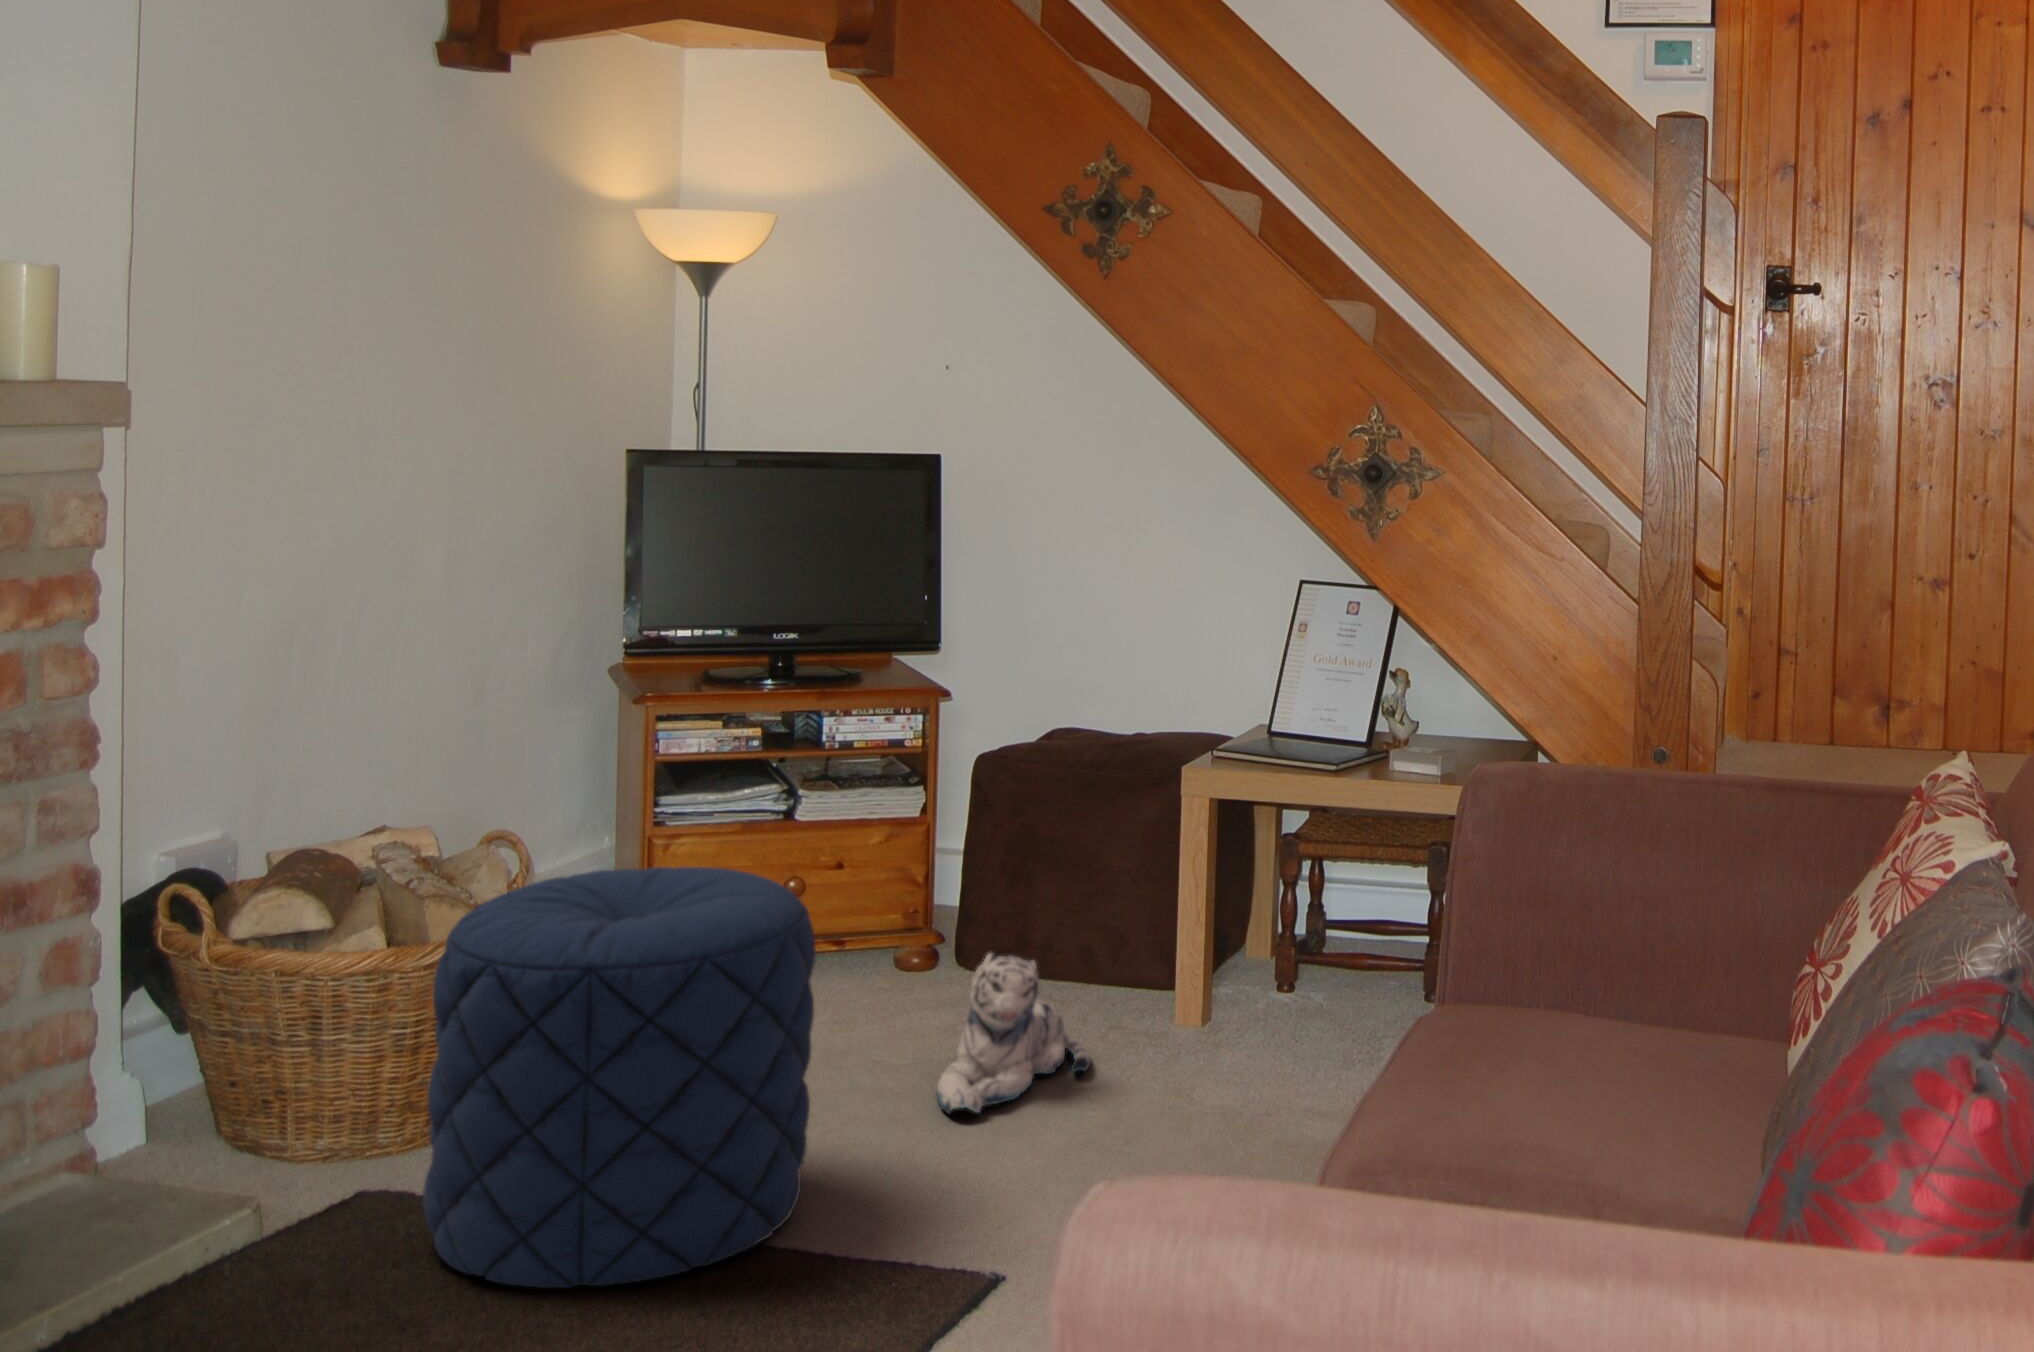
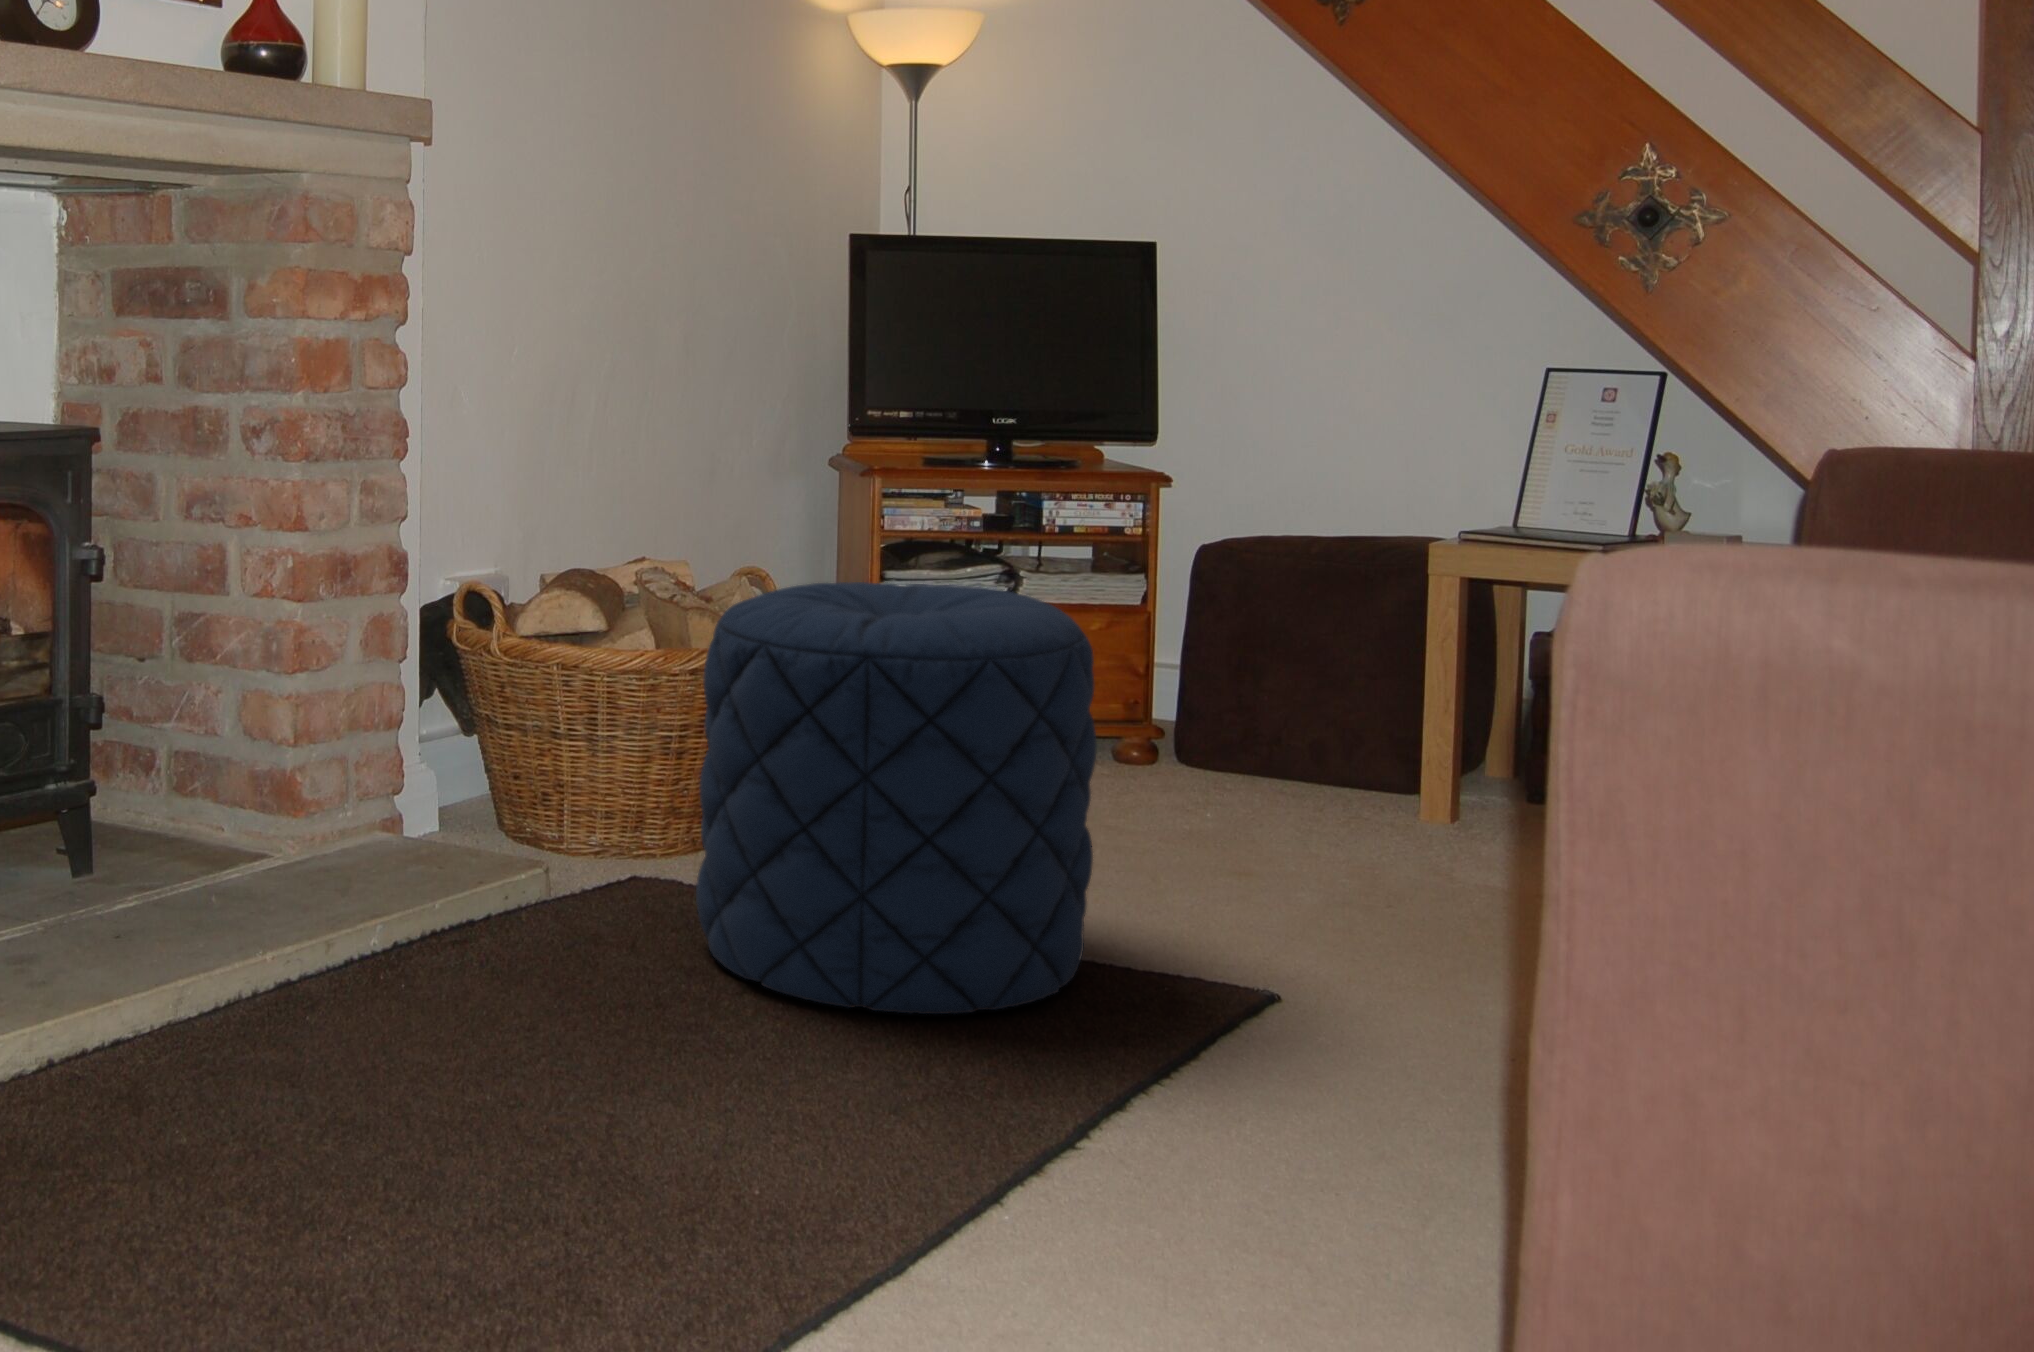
plush toy: present [937,953,1090,1113] -> none [1204,733,1378,909]

